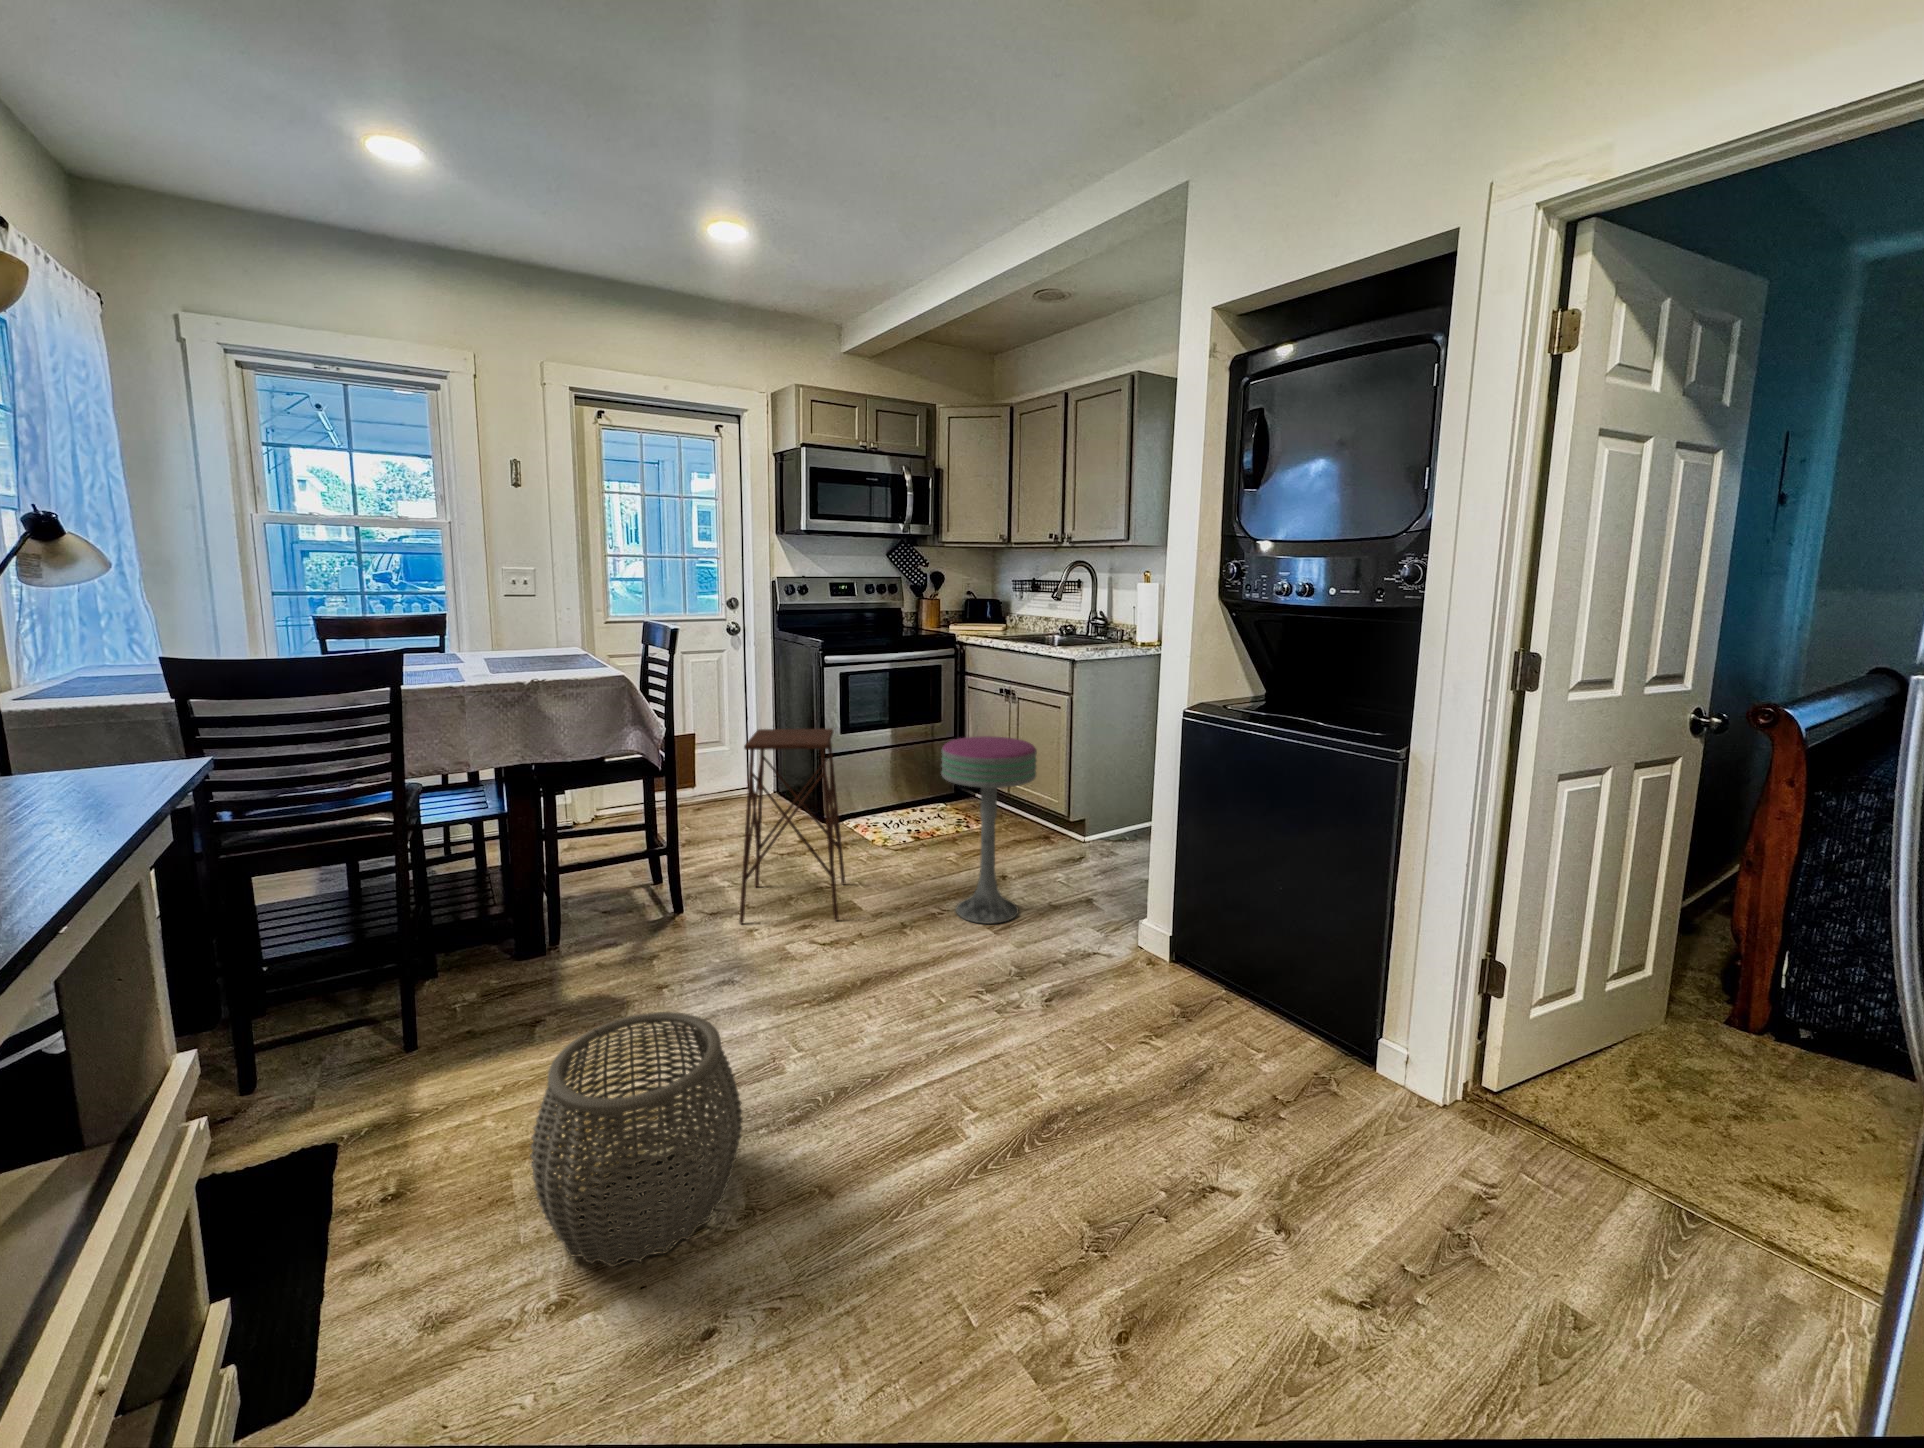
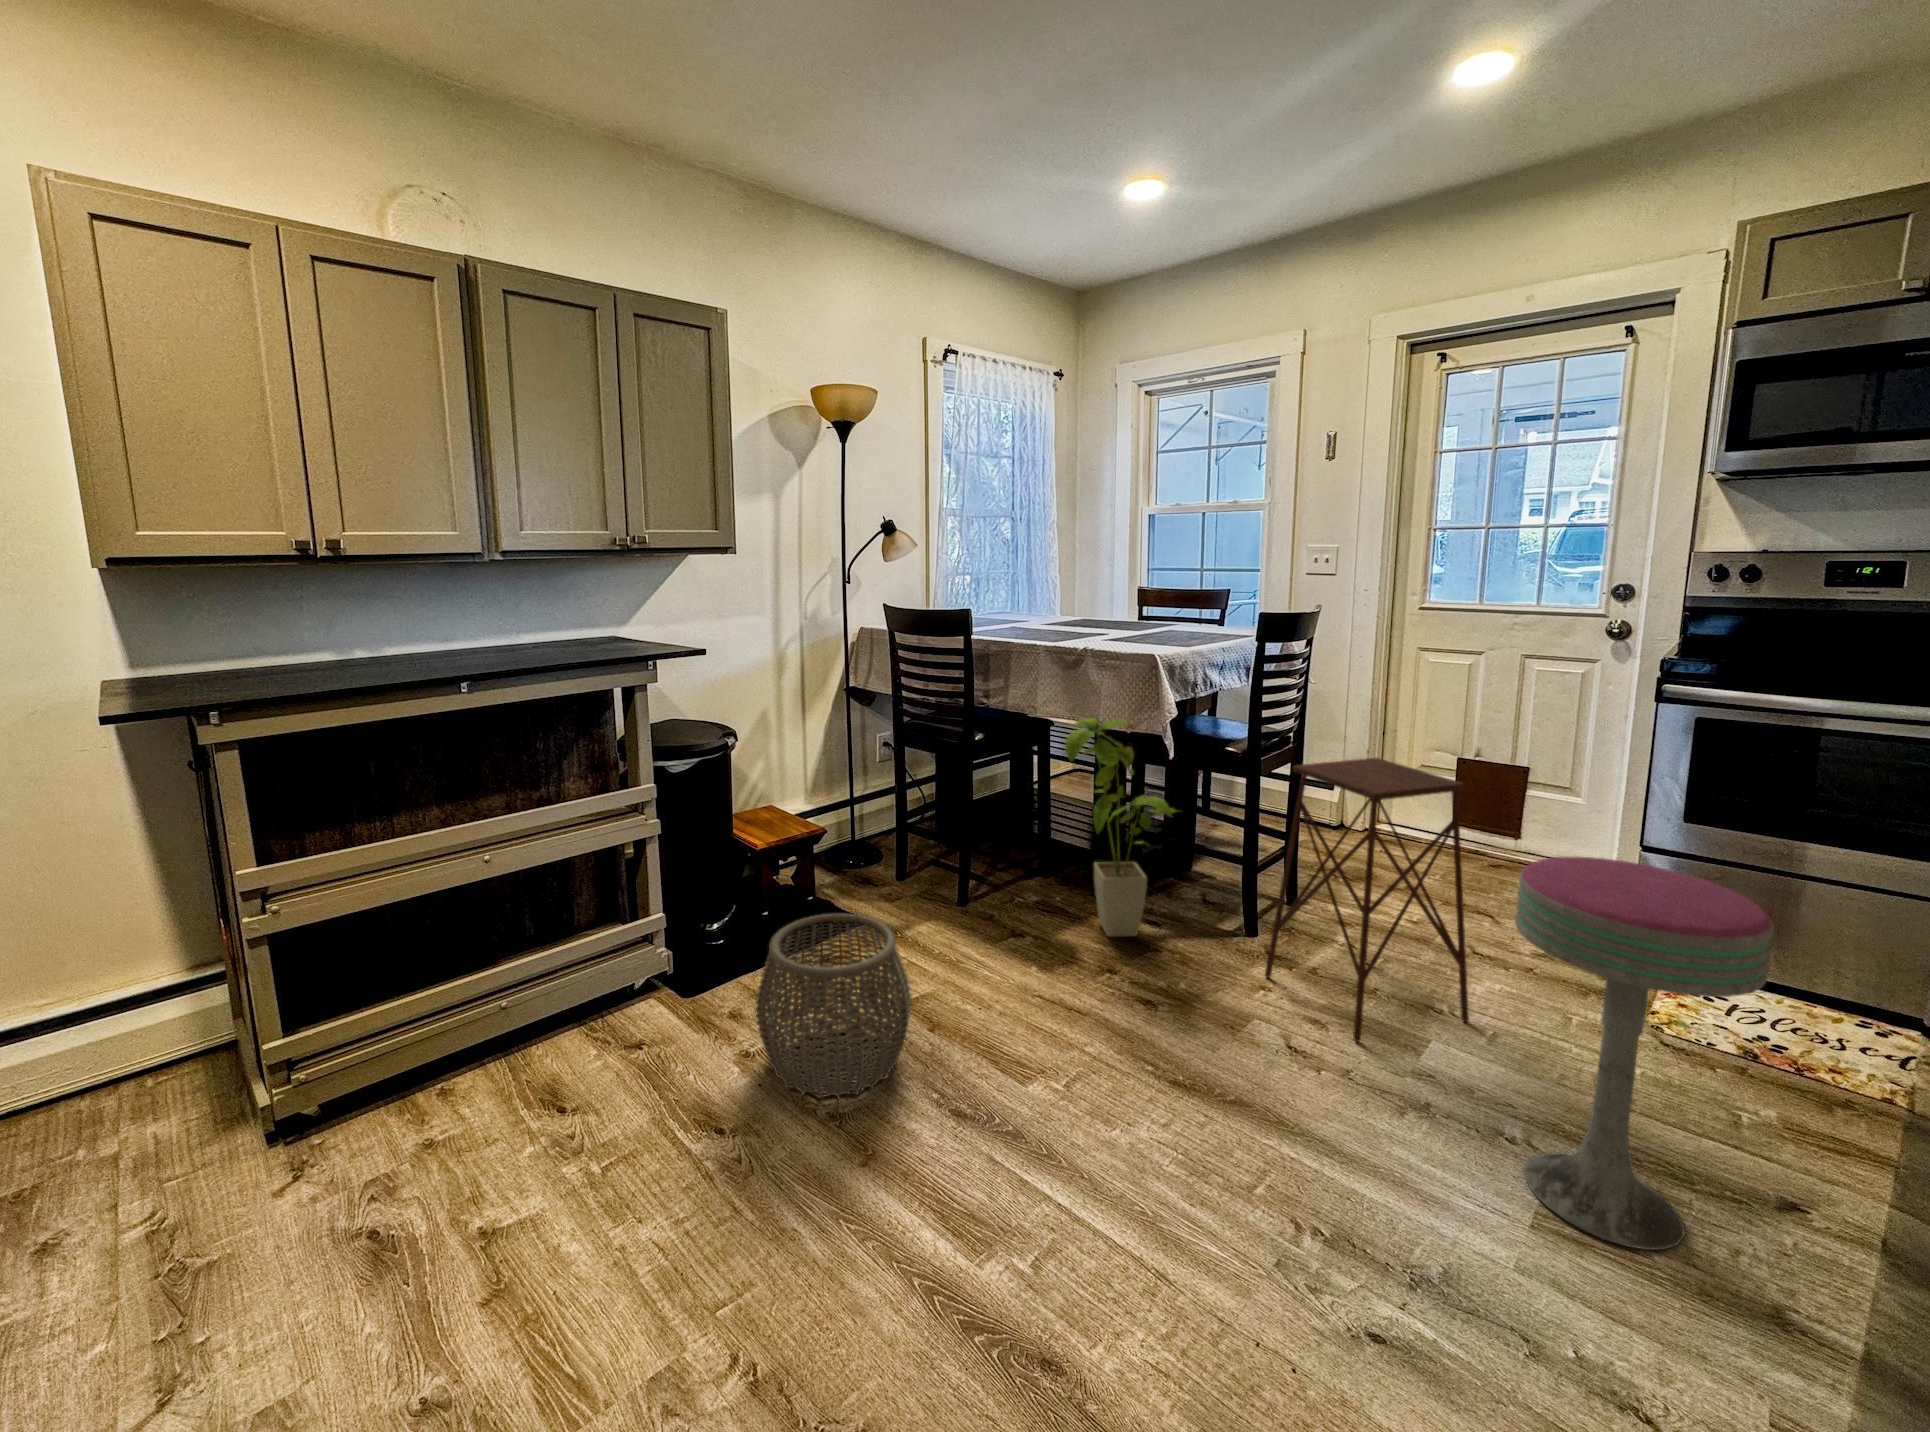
house plant: none [540,744,680,971] -> present [1066,718,1179,937]

